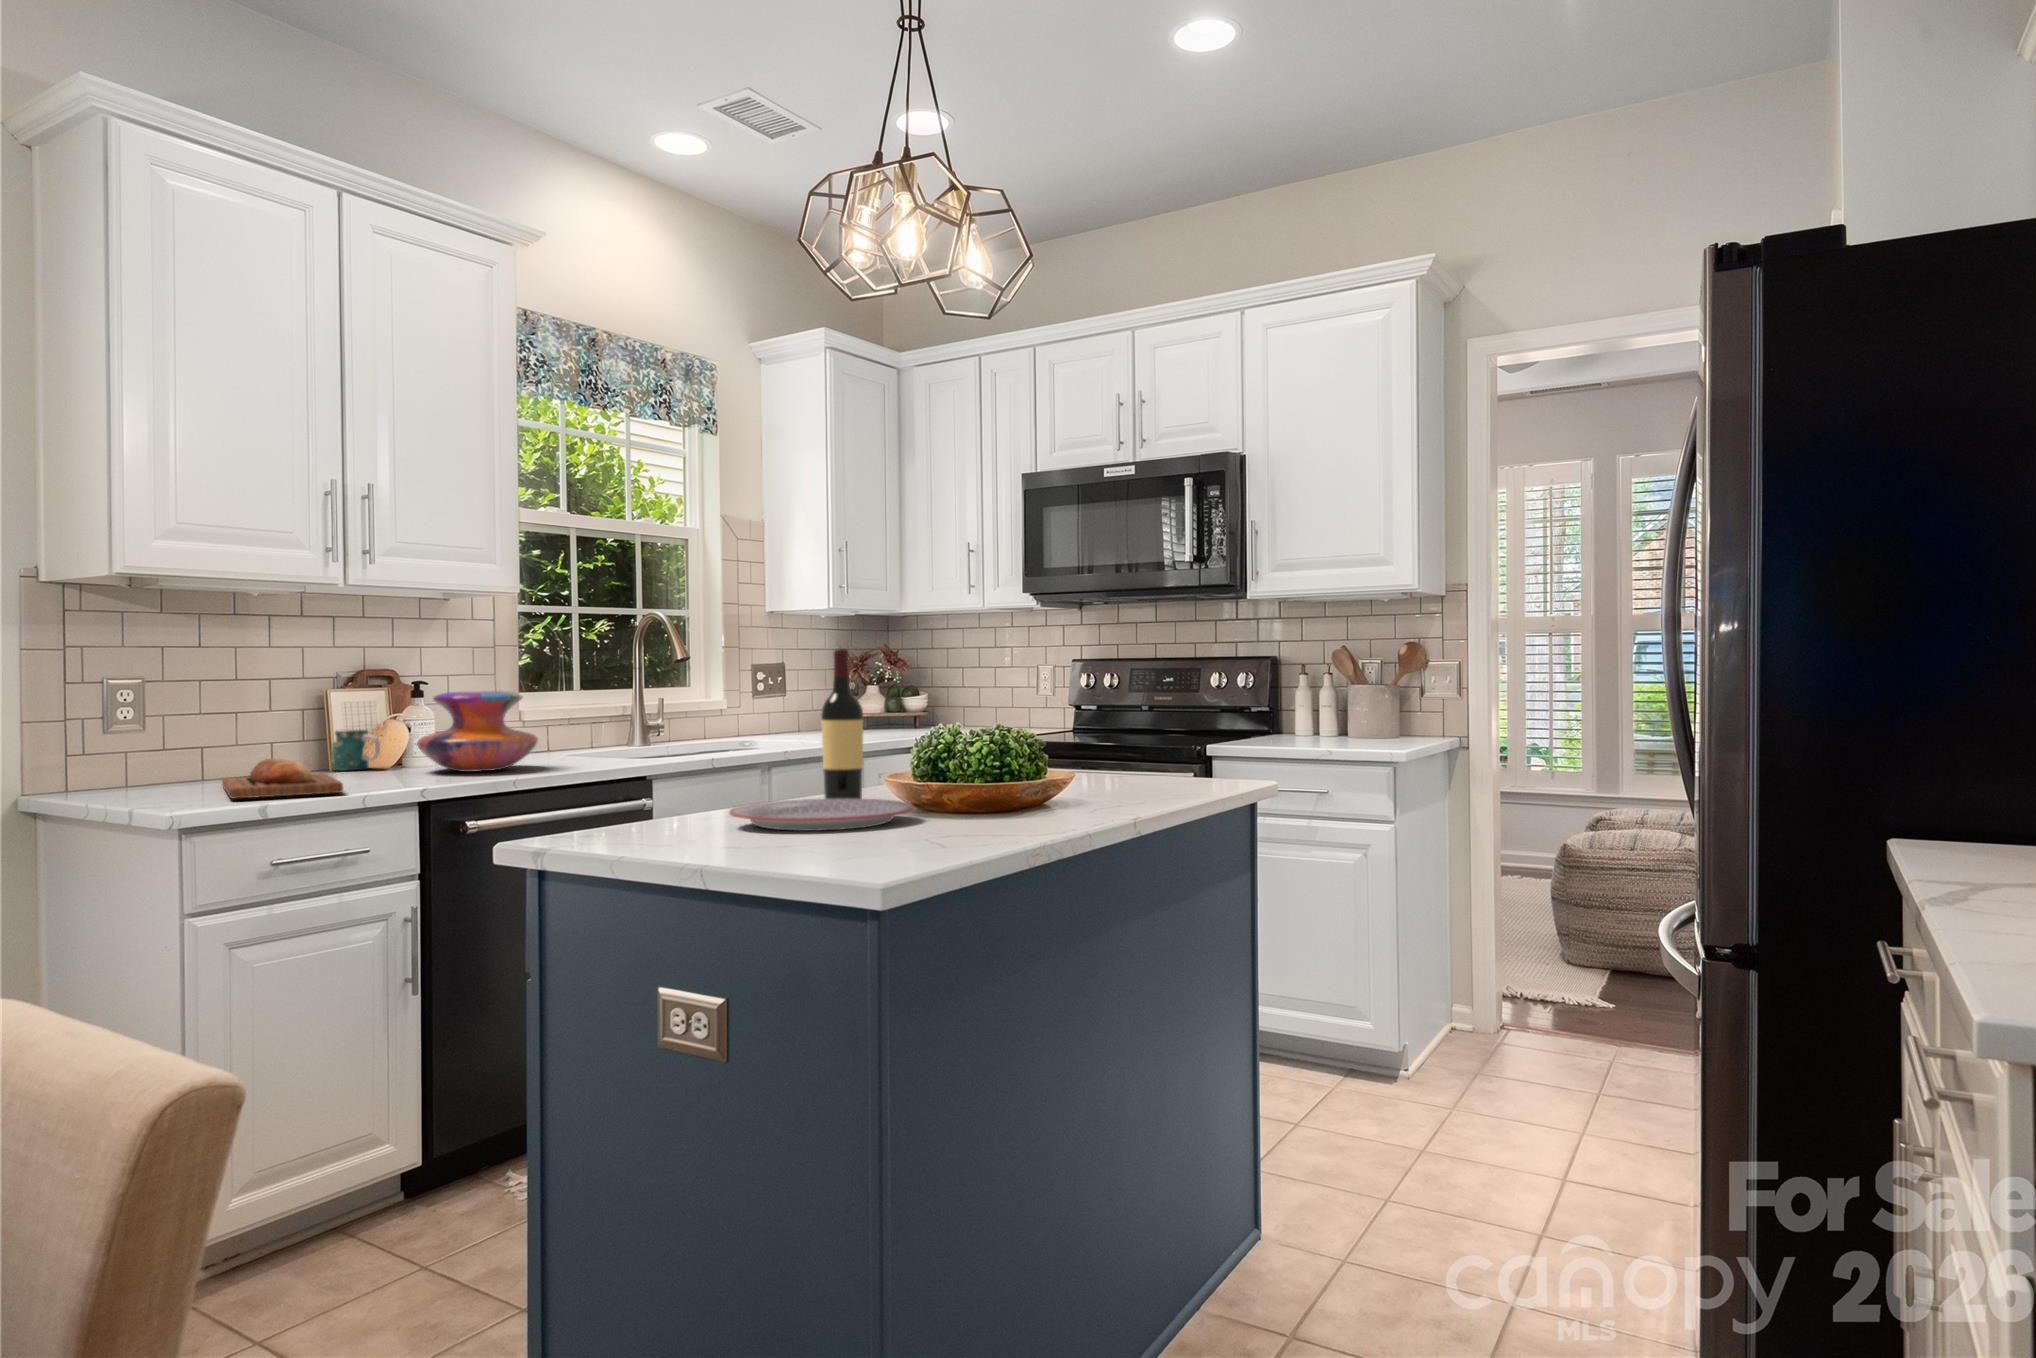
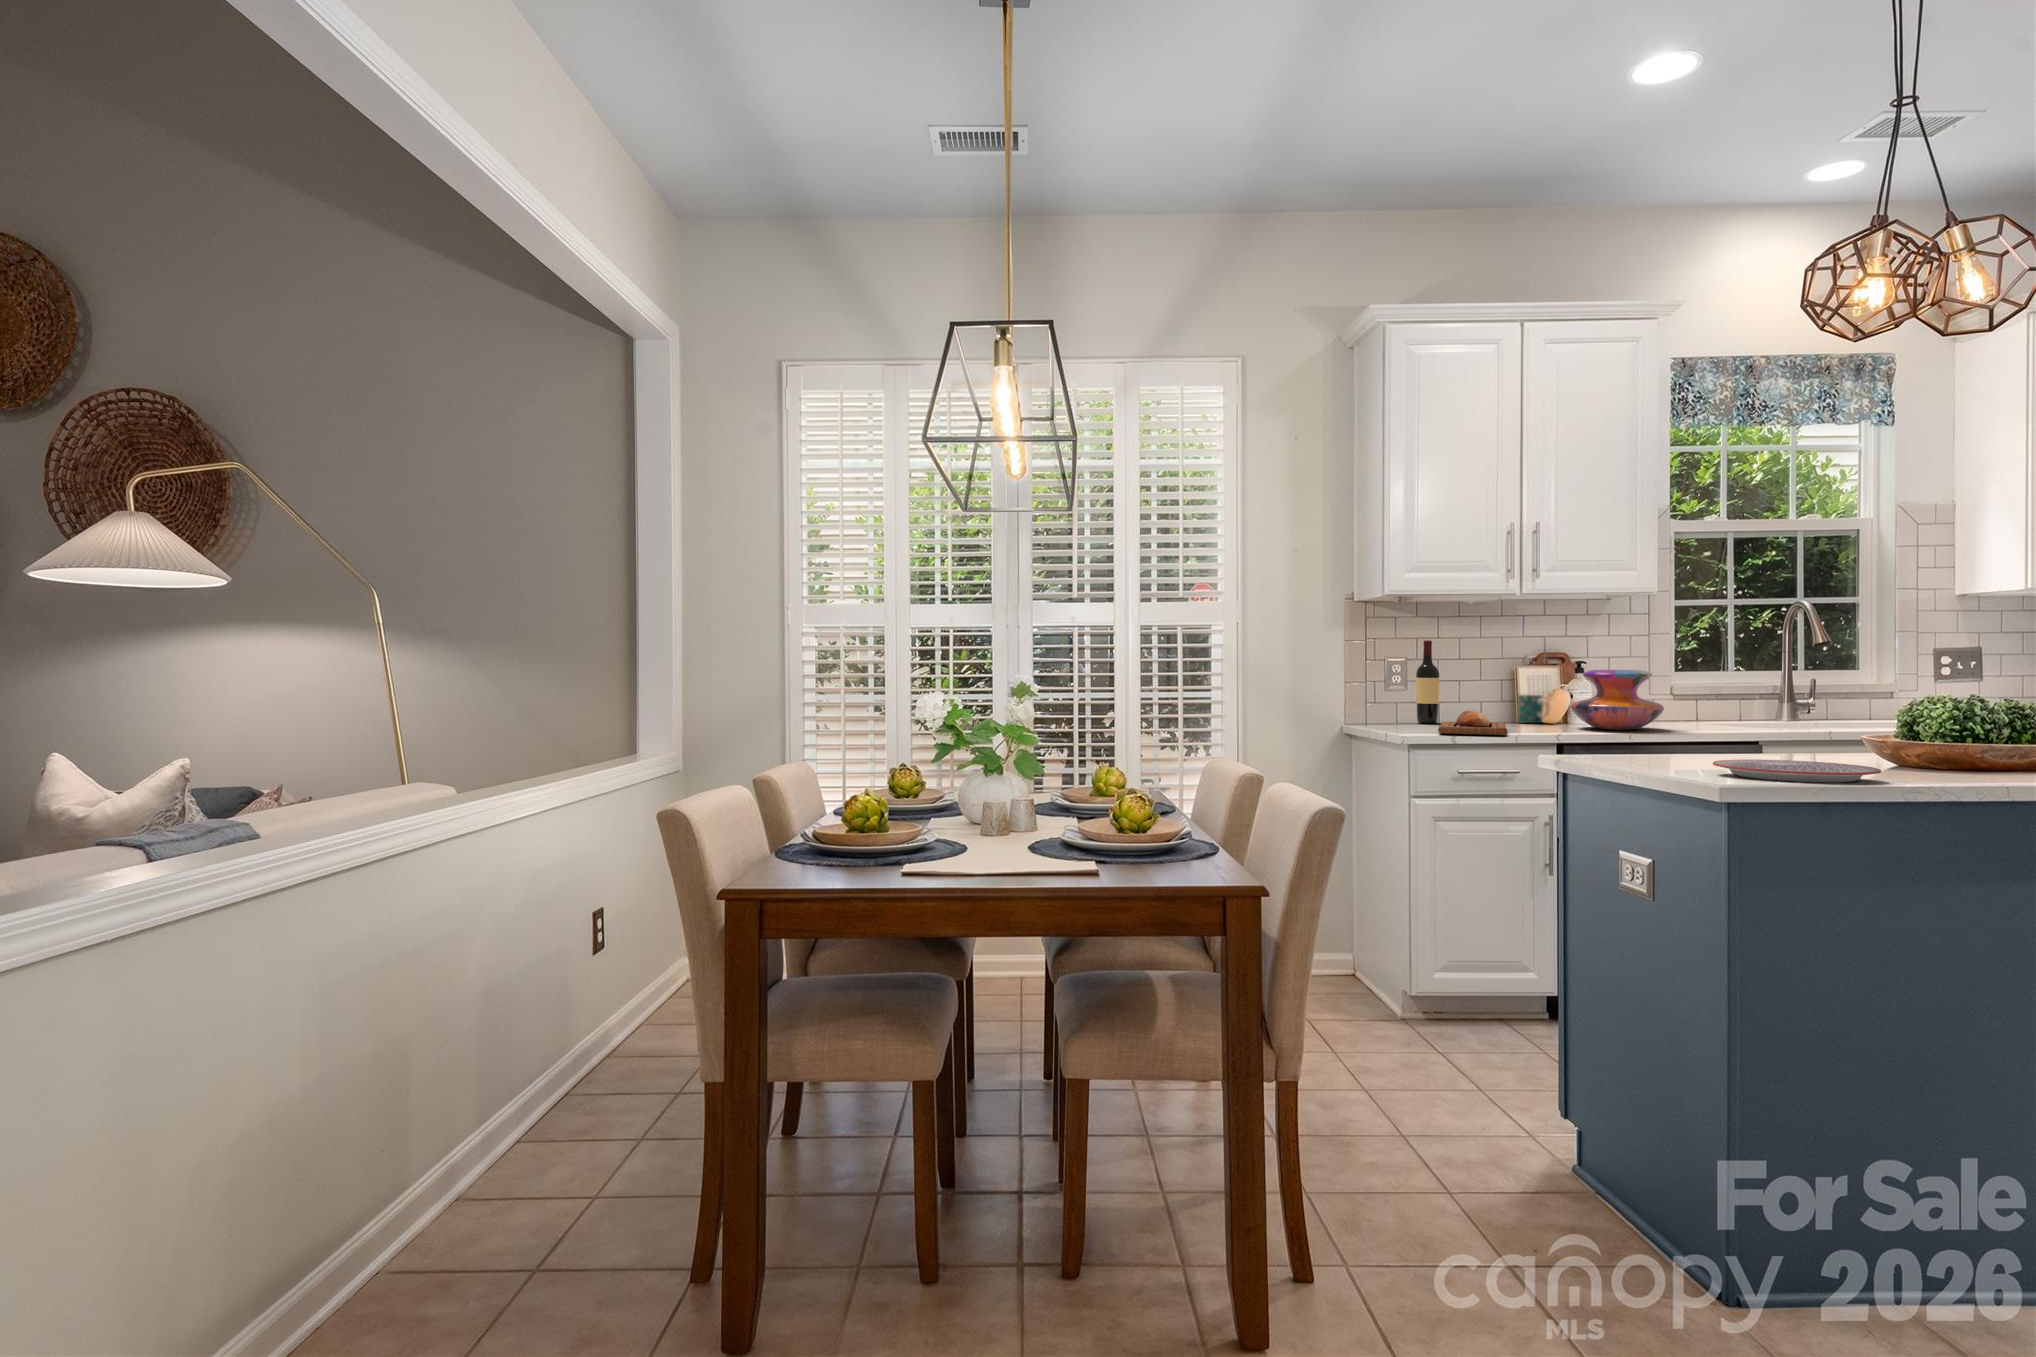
wine bottle: present [821,649,863,799] -> present [1416,640,1439,723]

